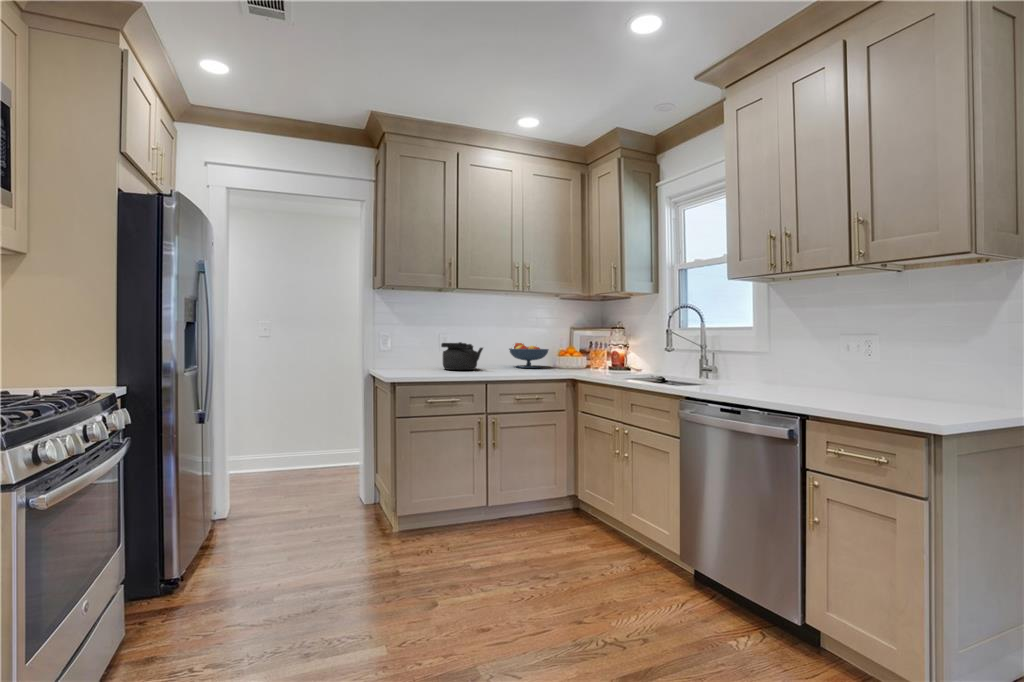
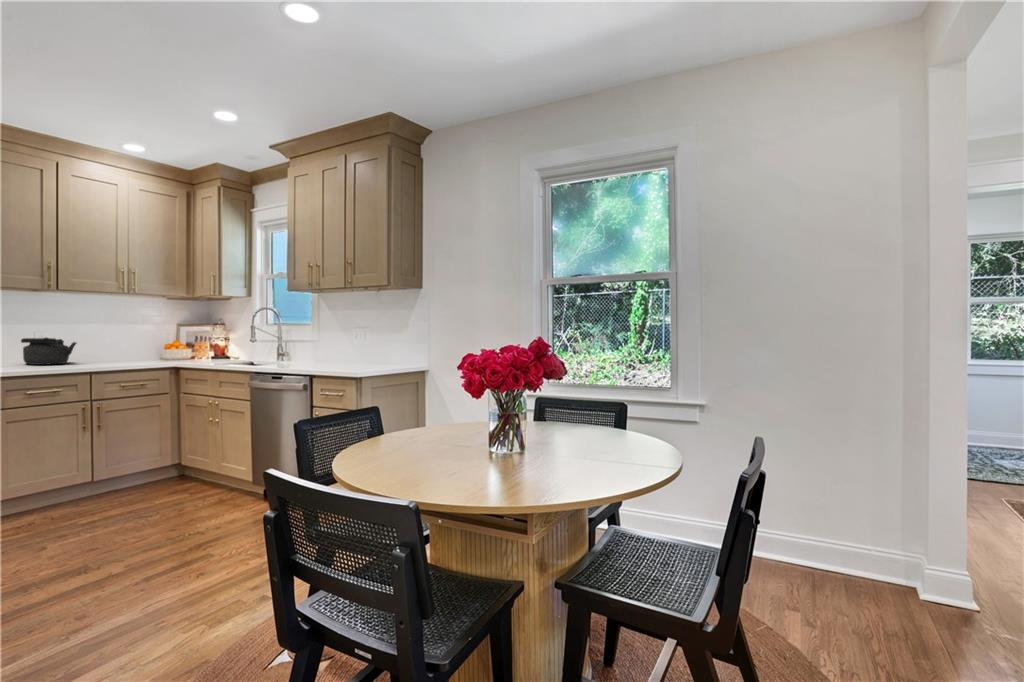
fruit bowl: present [509,343,548,368] -> none [105,336,151,360]

